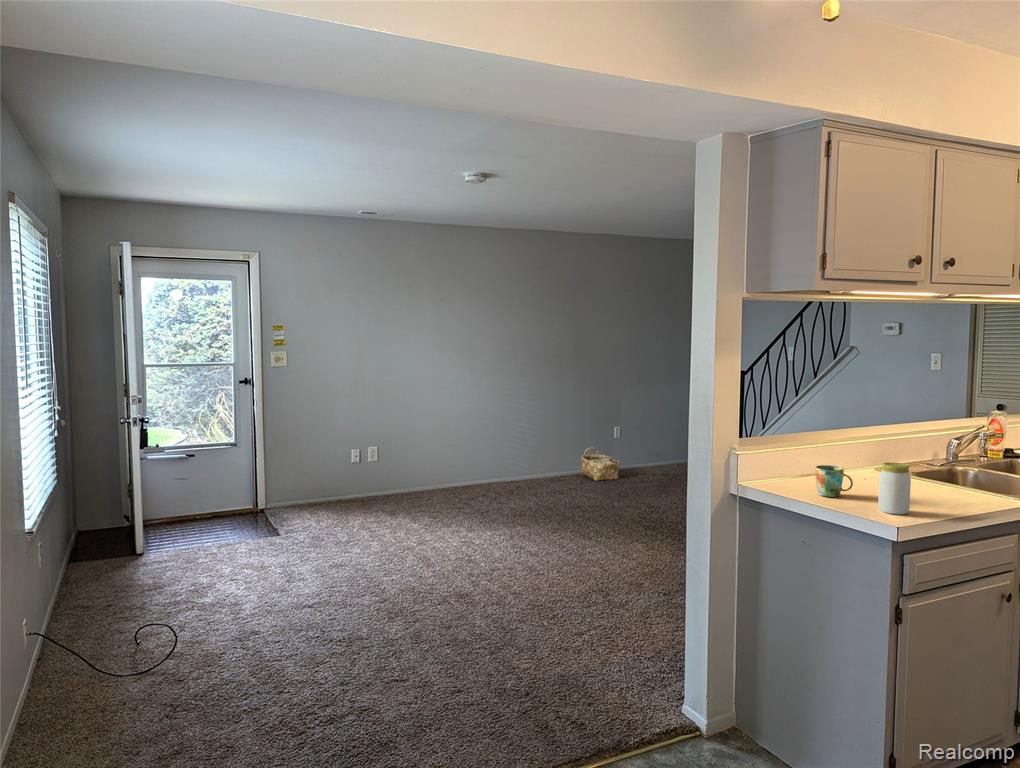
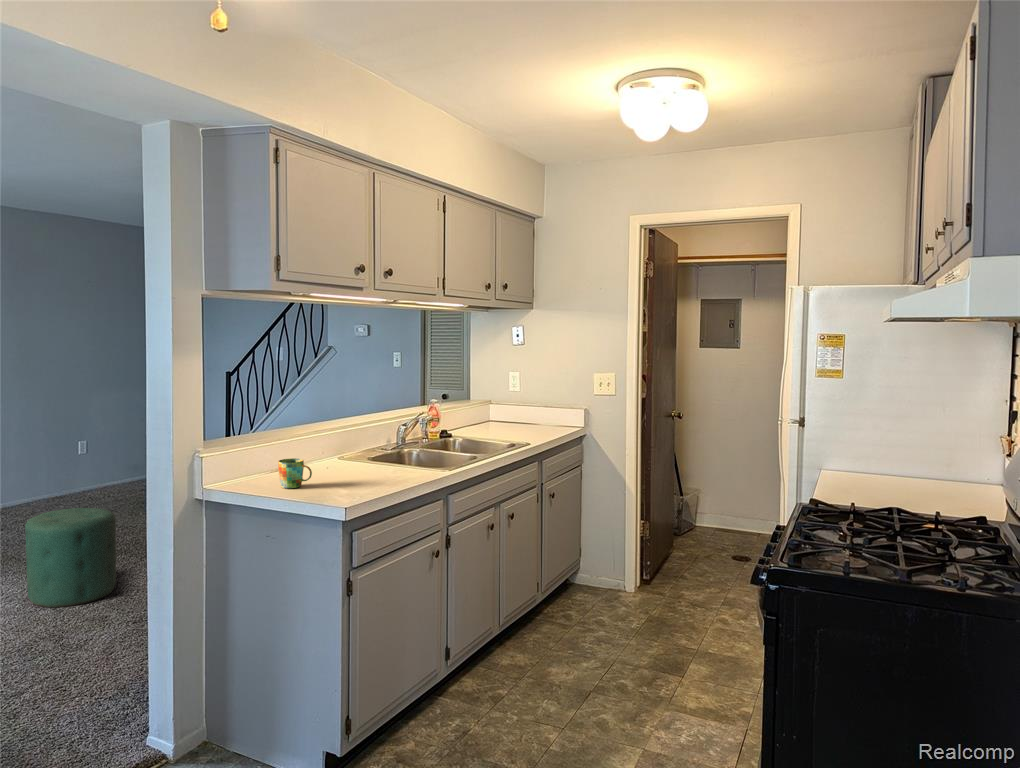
woven basket: present [581,447,620,481] -> none [32,468,85,507]
jar: present [878,463,911,514] -> none [332,450,358,496]
ottoman: none [581,485,648,569] -> present [25,508,116,607]

